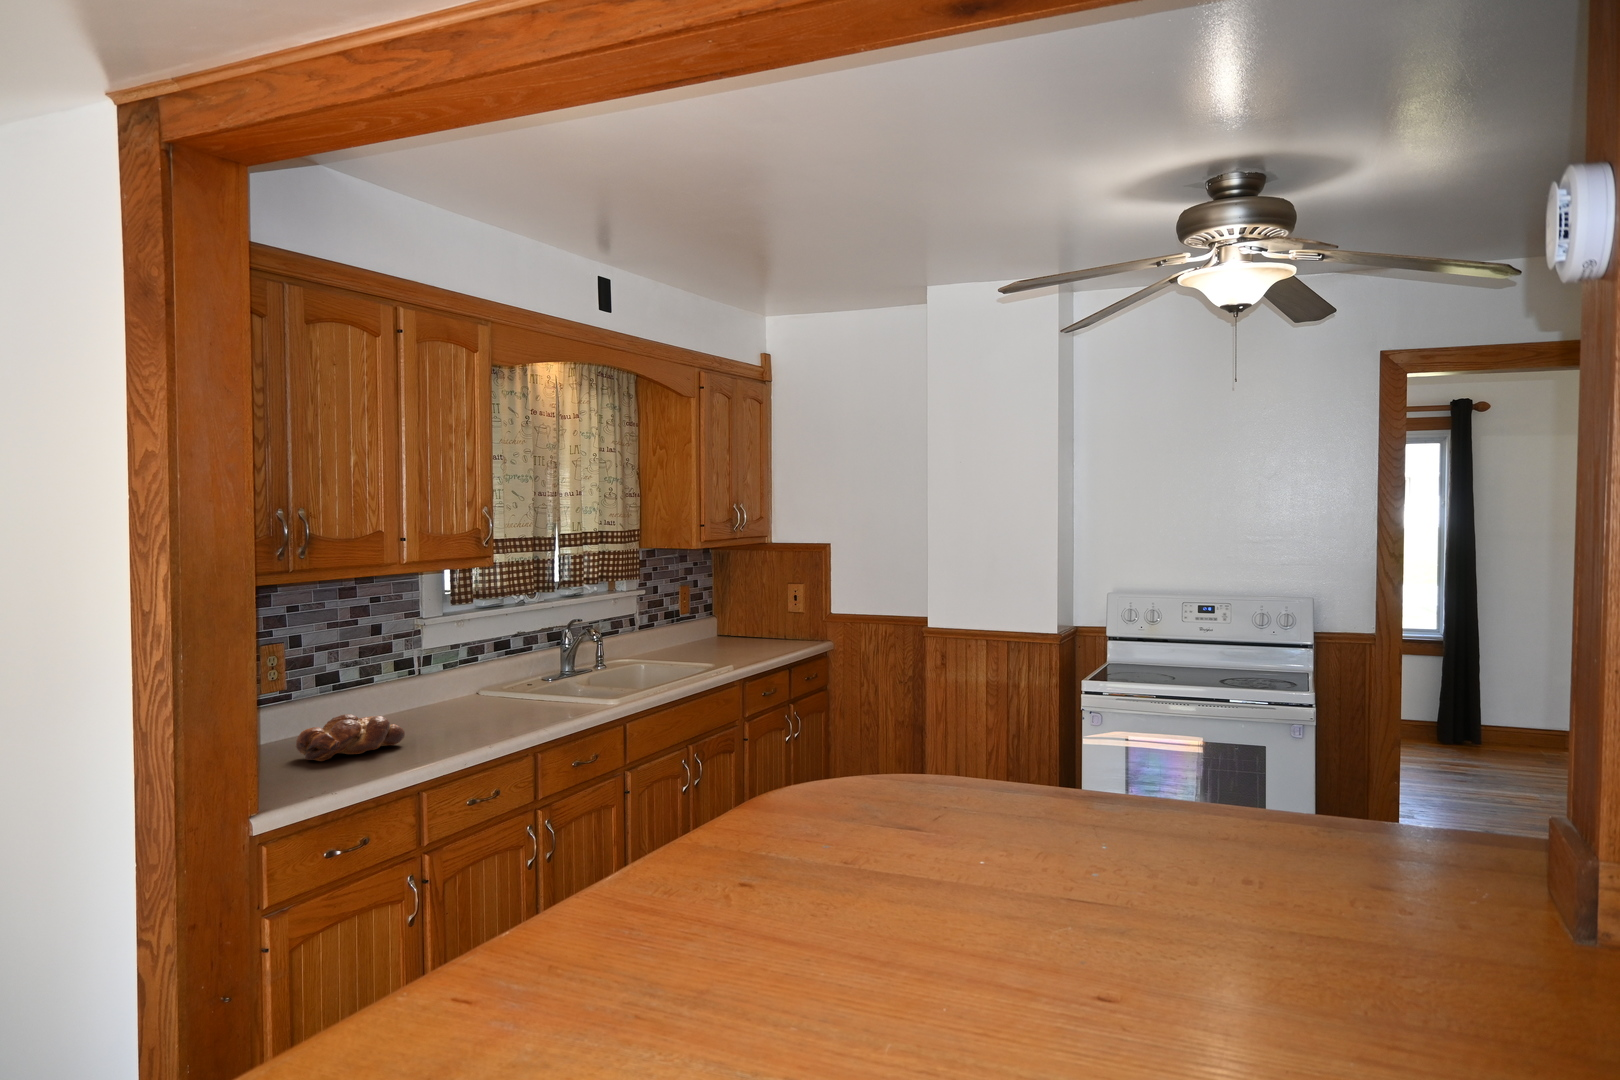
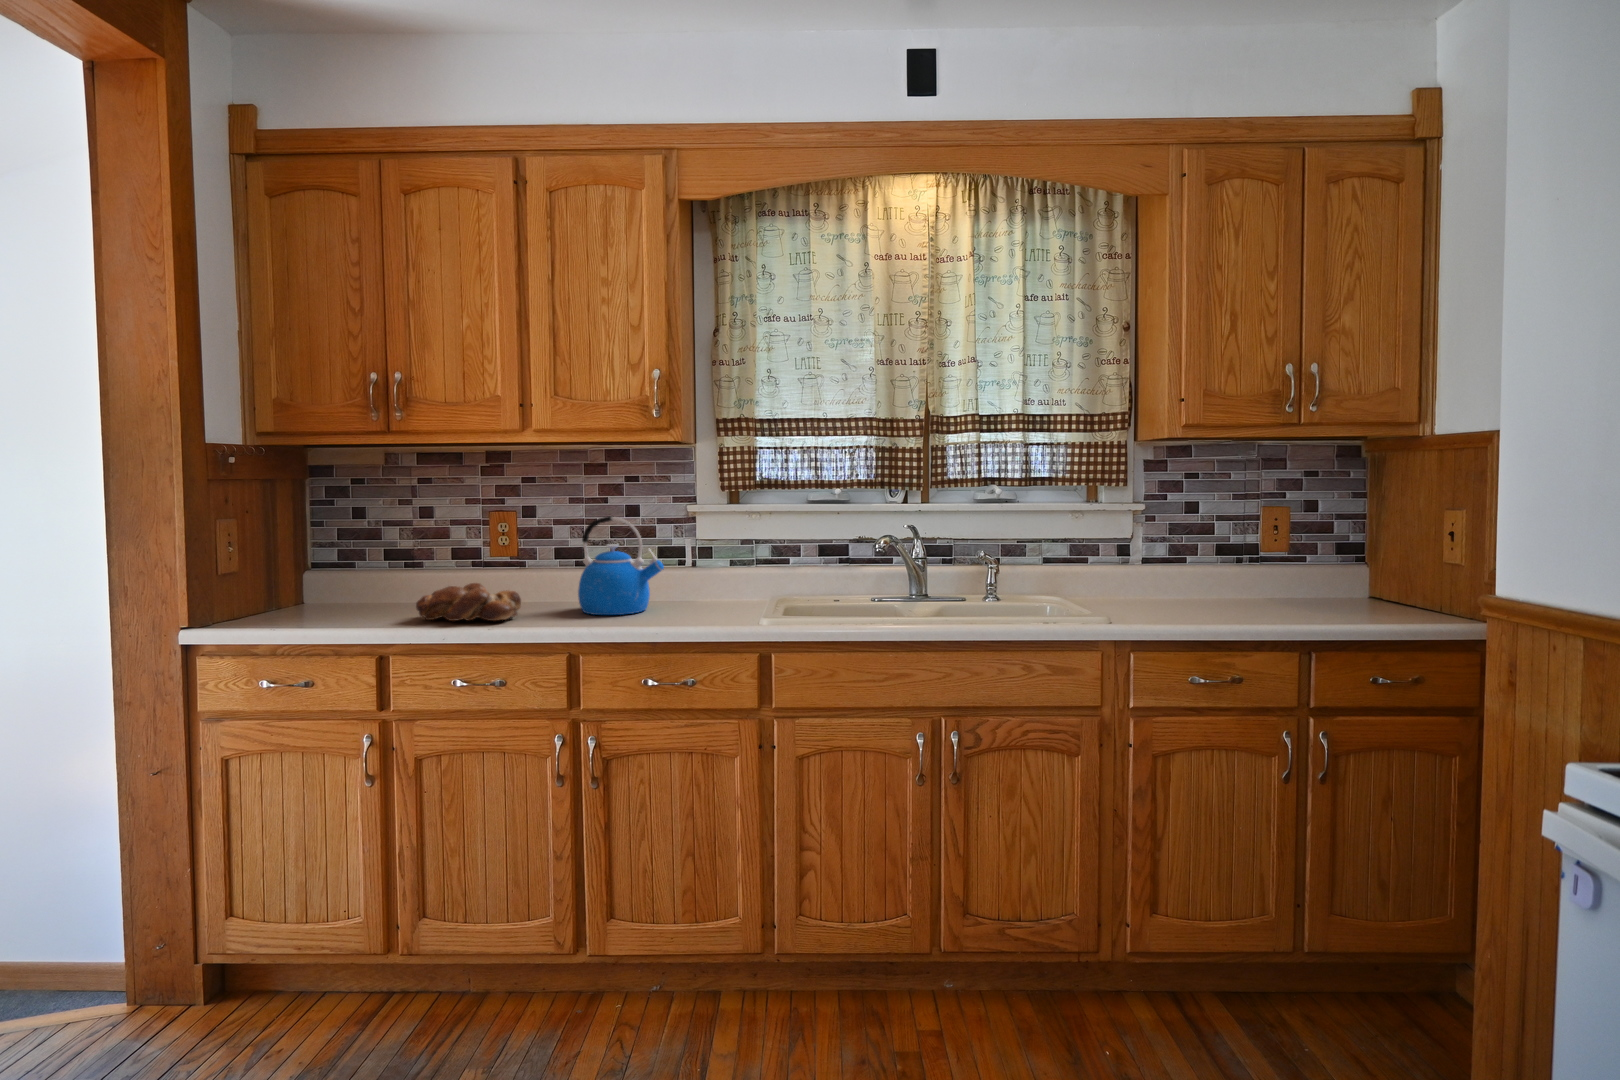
kettle: none [382,633,460,727] -> present [578,516,664,615]

